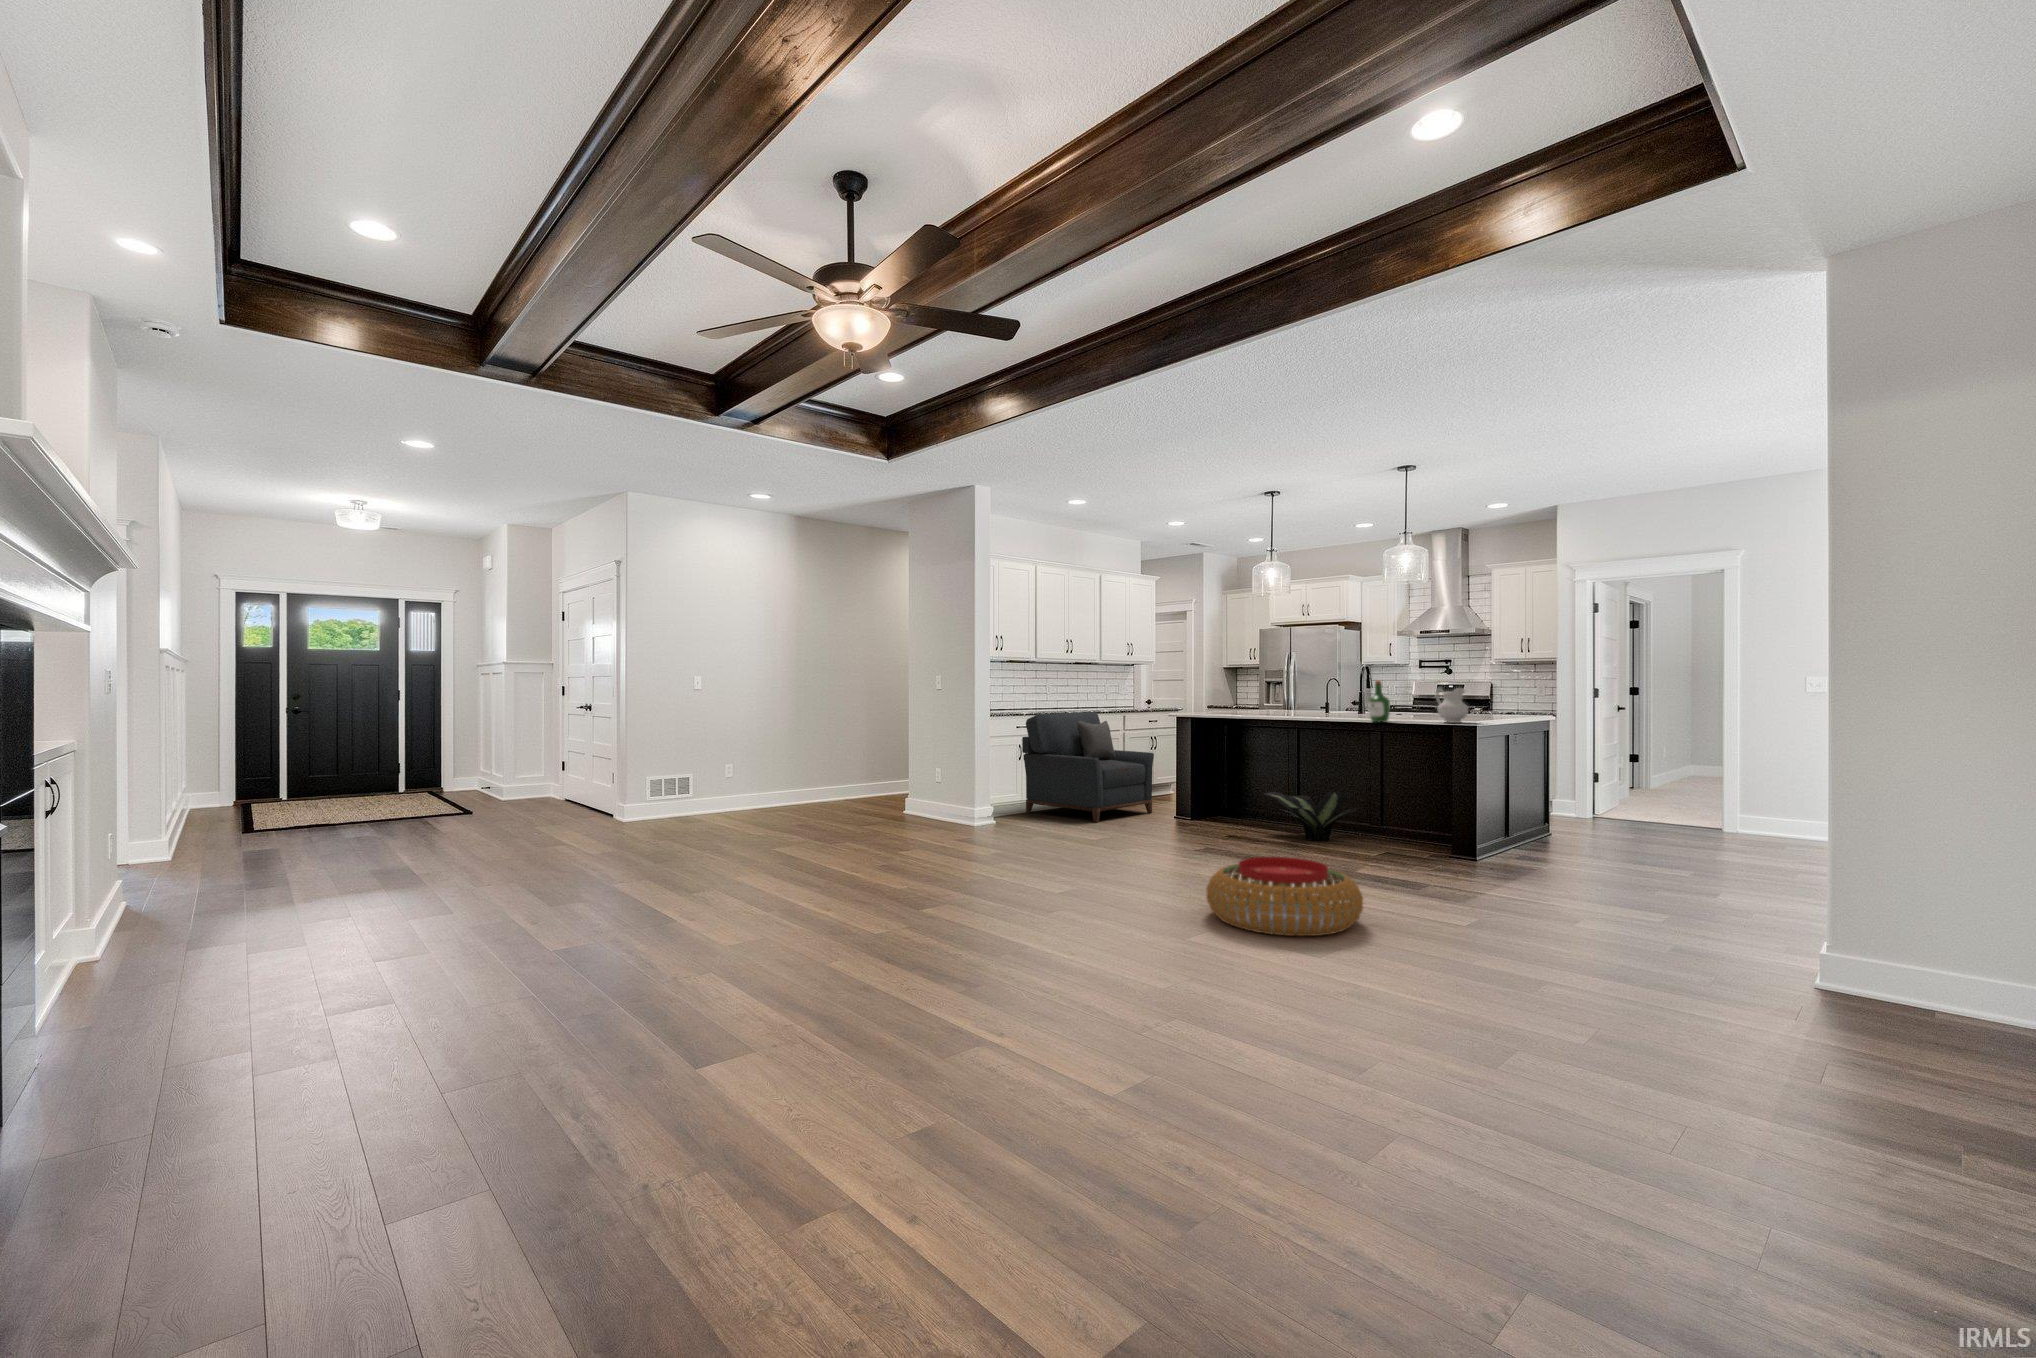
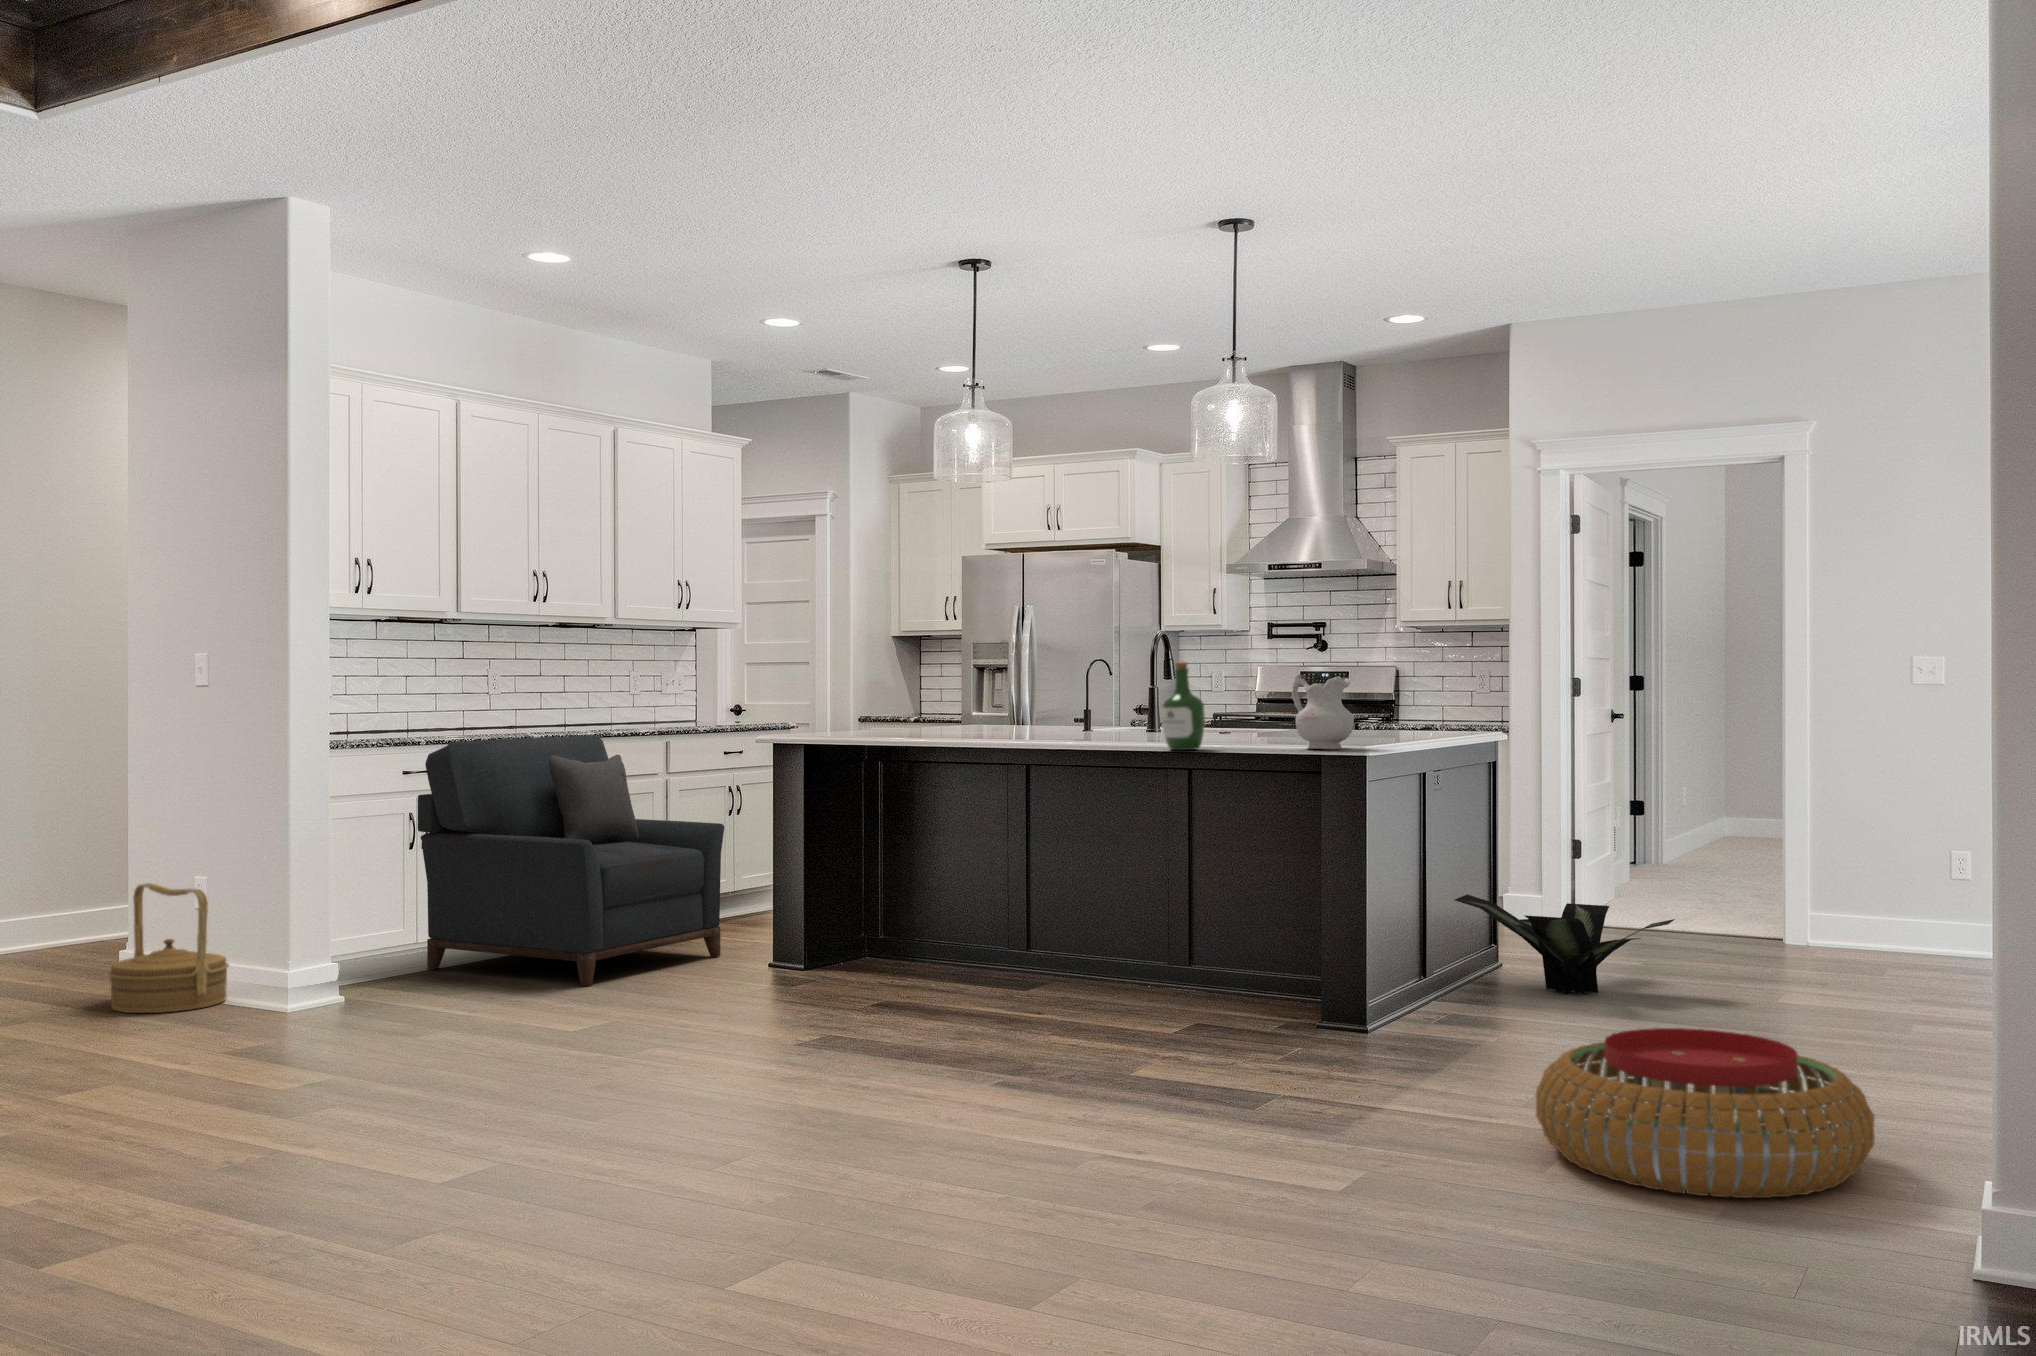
woven basket: none [905,771,950,824] -> present [108,883,229,1013]
potted plant: present [1263,791,1357,841] -> present [1455,894,1675,995]
pouf: present [1206,857,1363,936] -> present [1536,1028,1875,1198]

